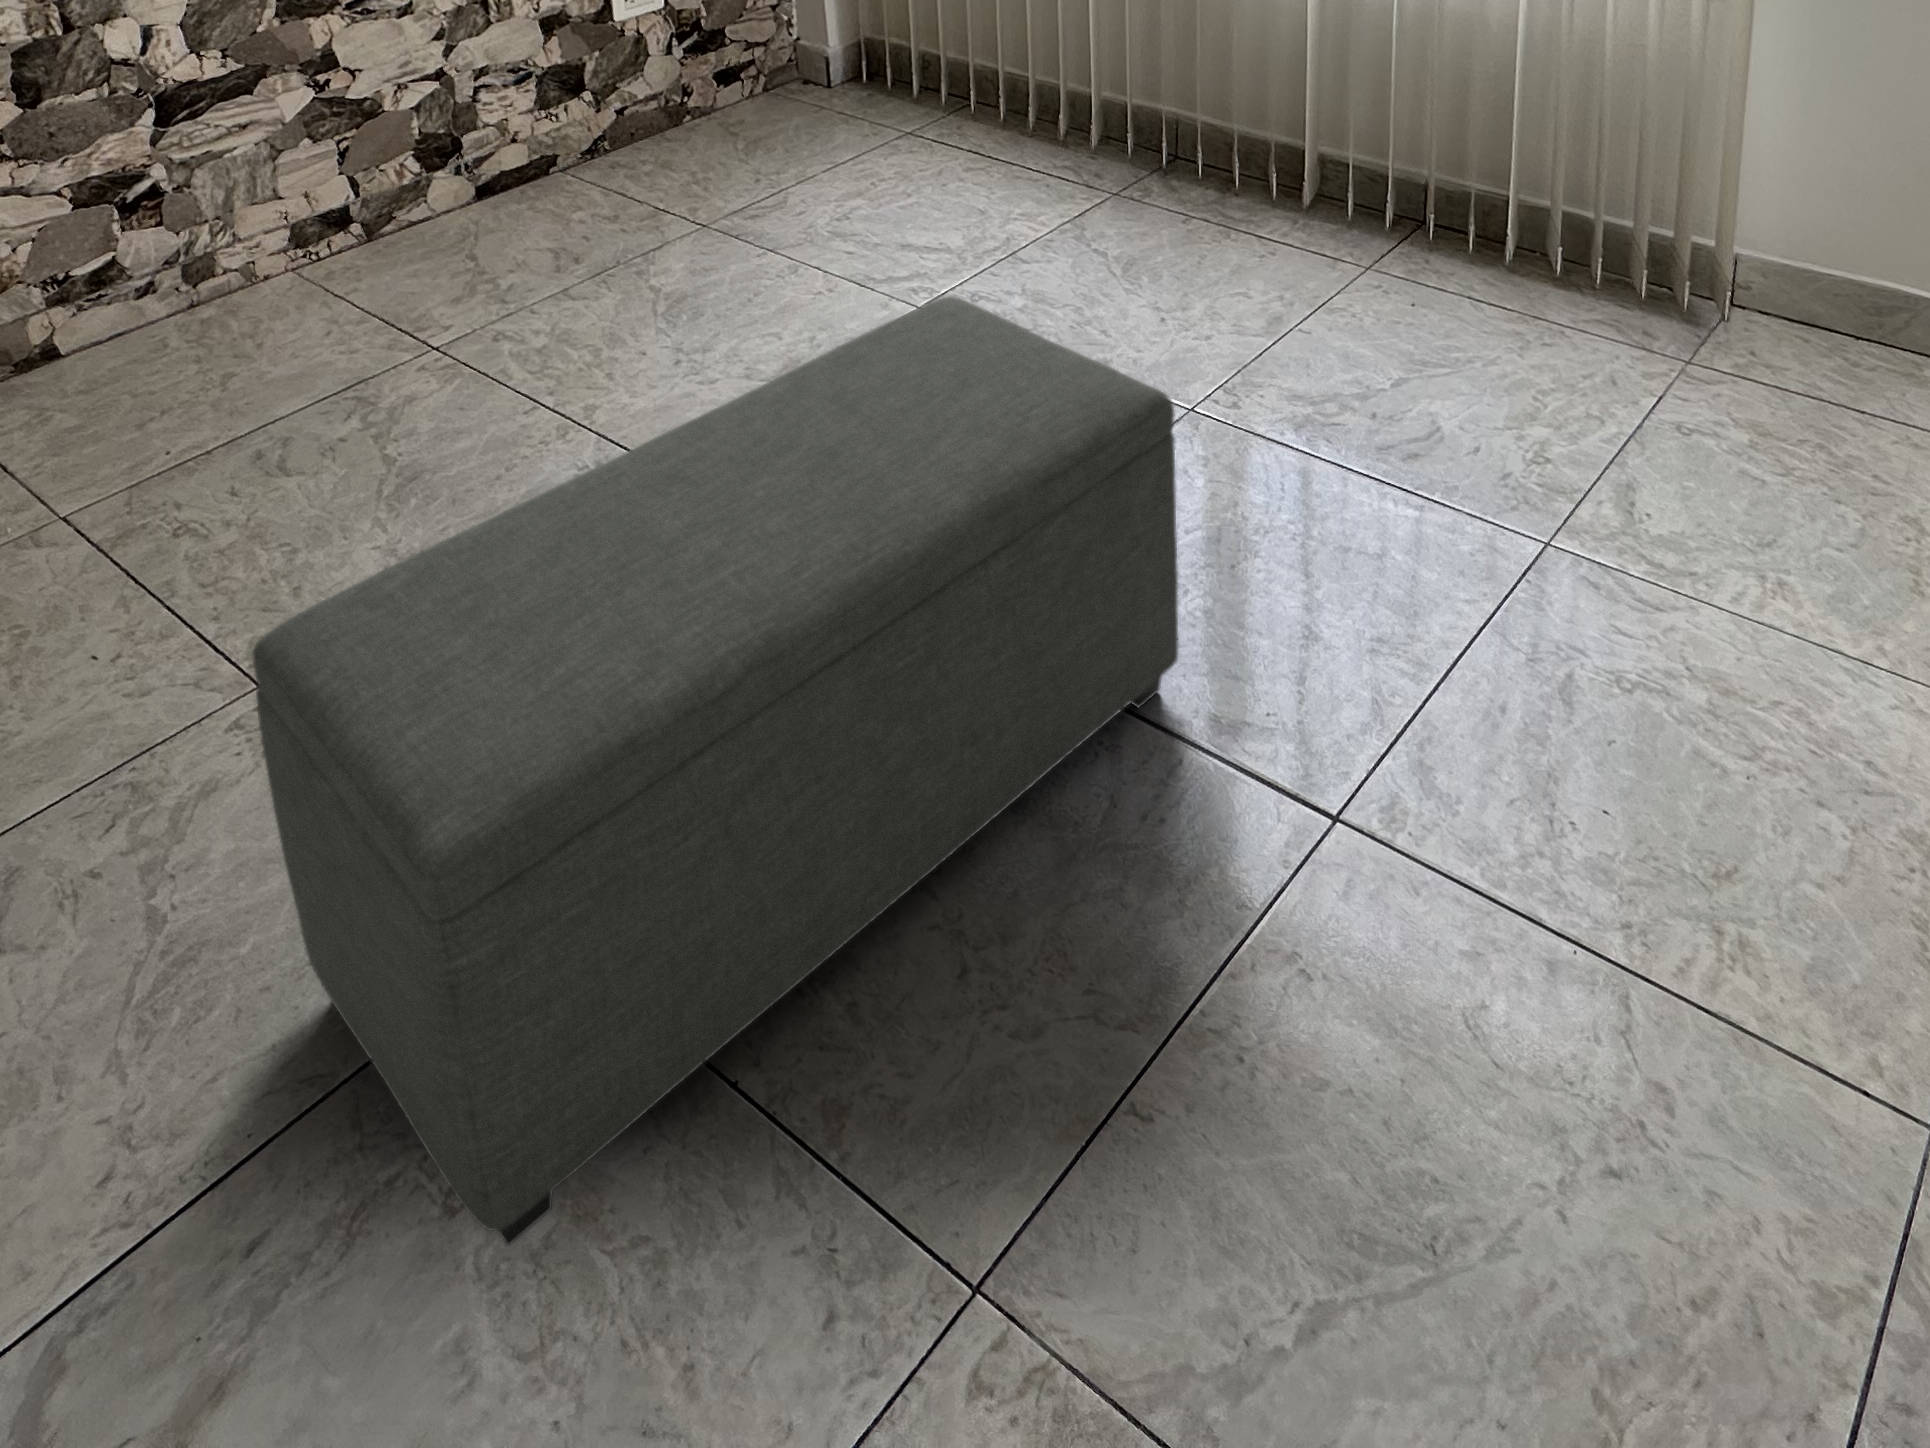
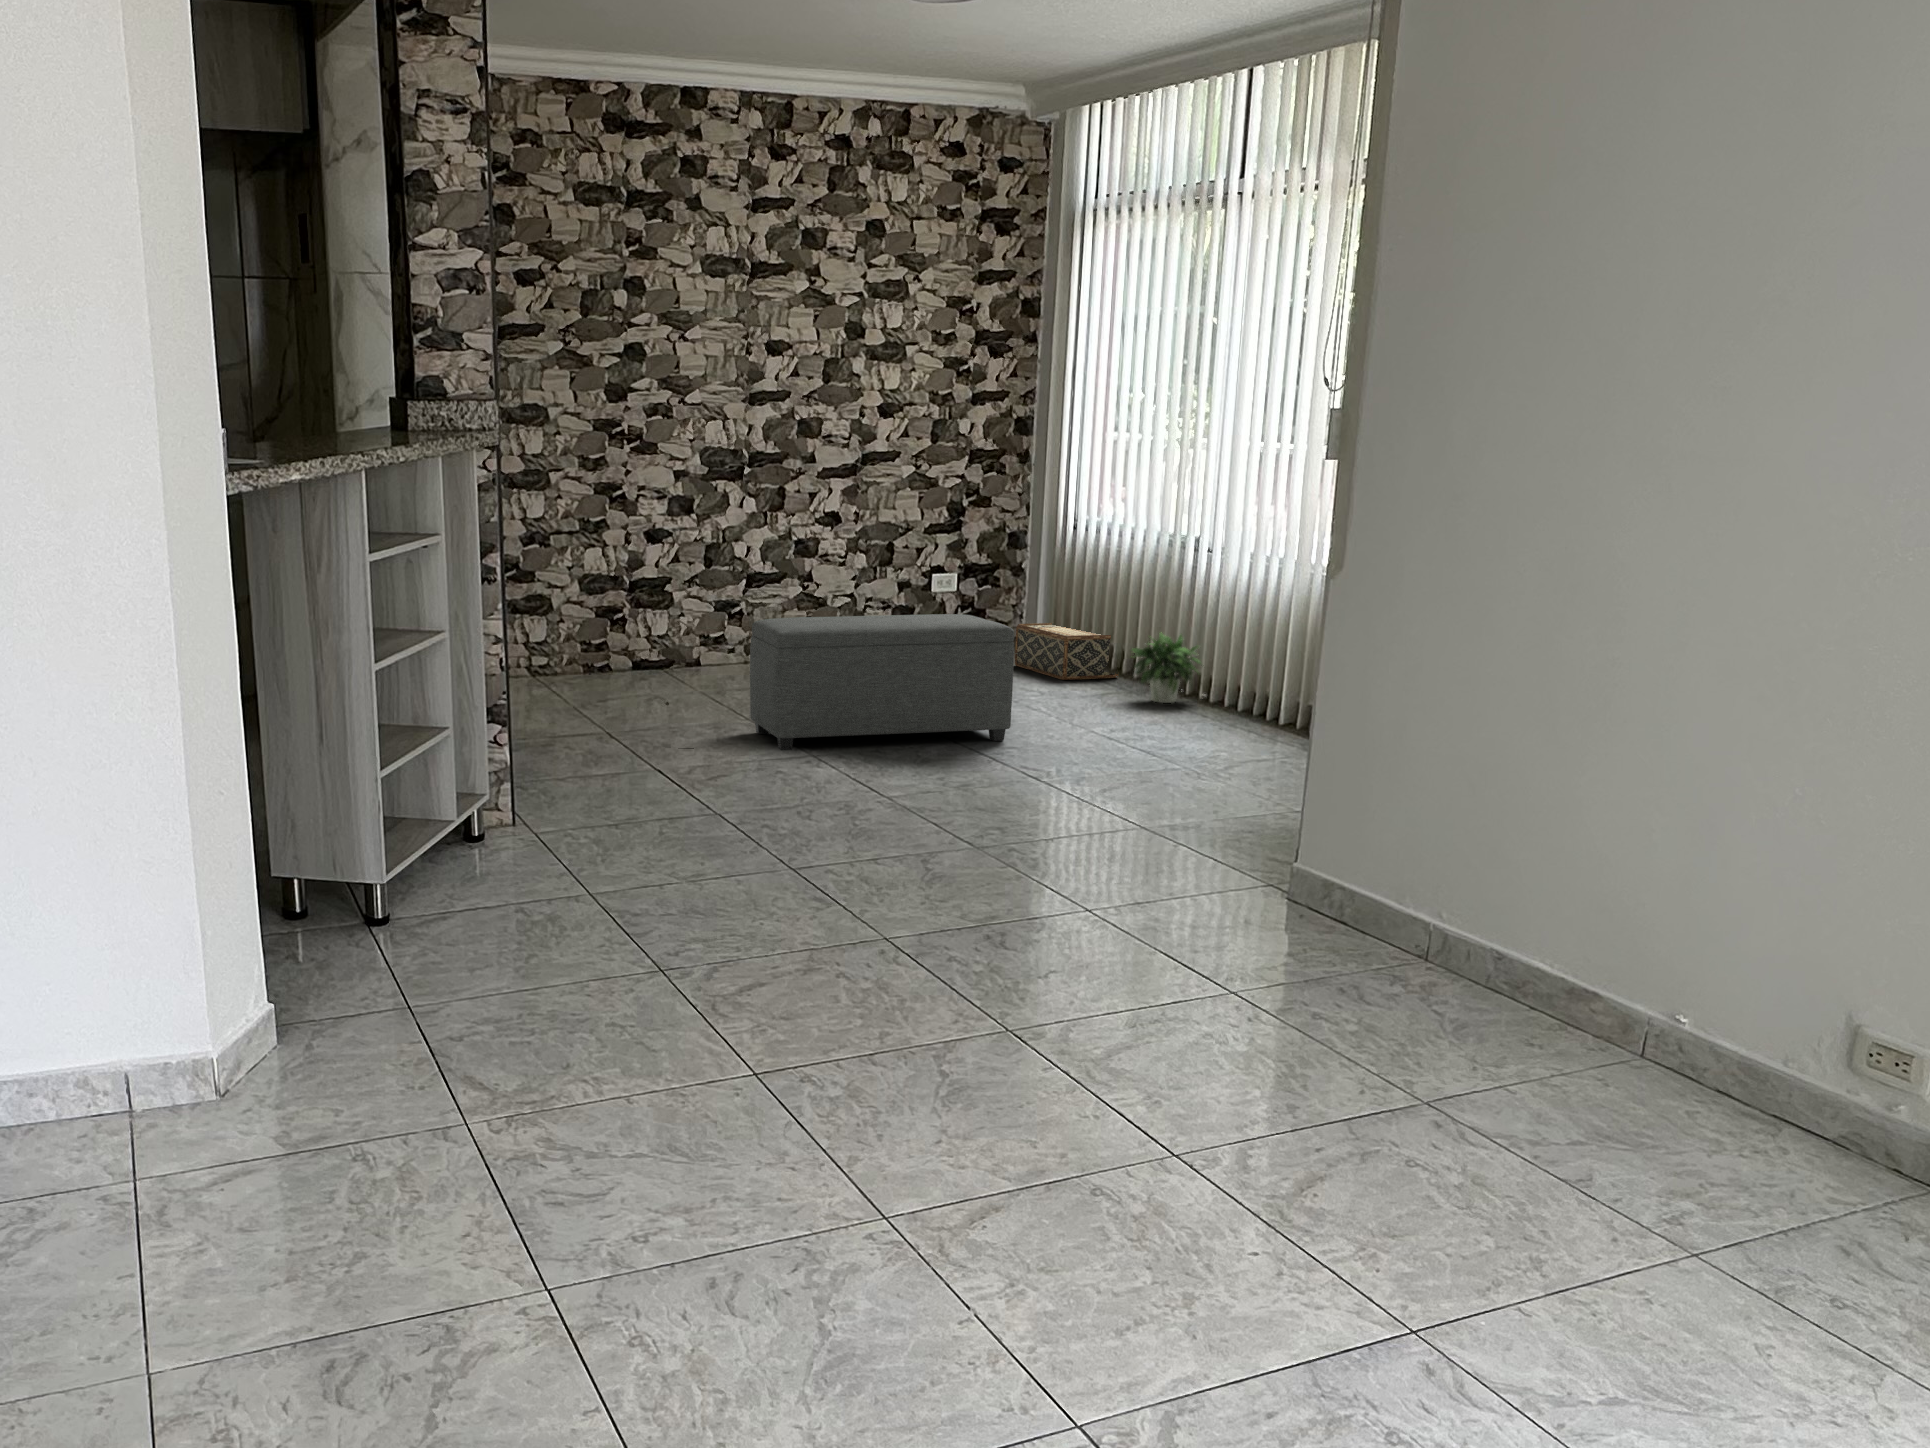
woven basket: none [813,34,1049,191] -> present [1015,623,1118,680]
potted plant: none [1156,97,1303,258] -> present [1132,633,1203,703]

